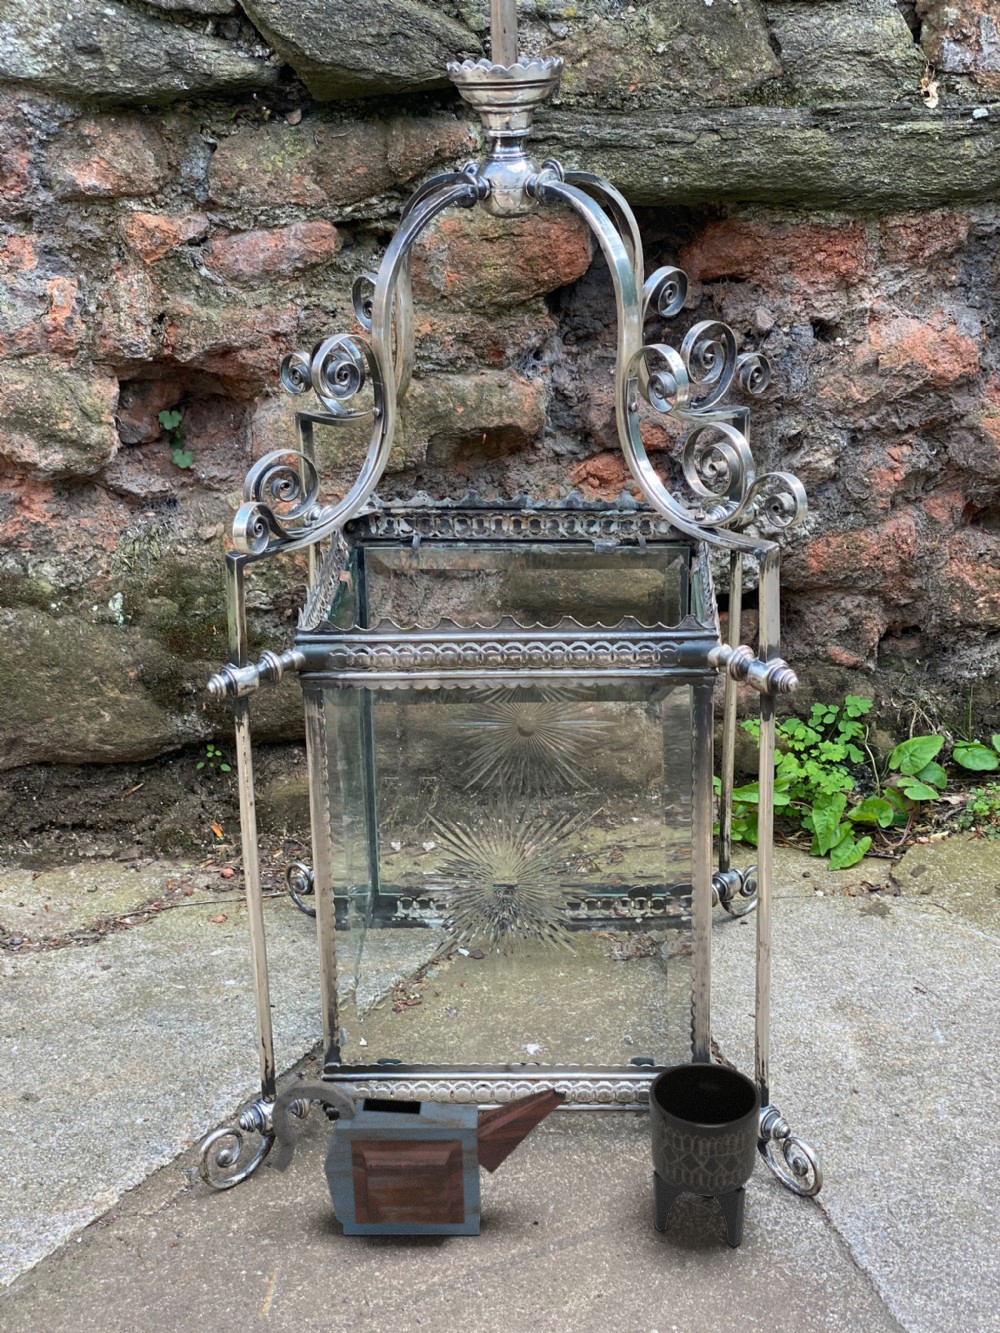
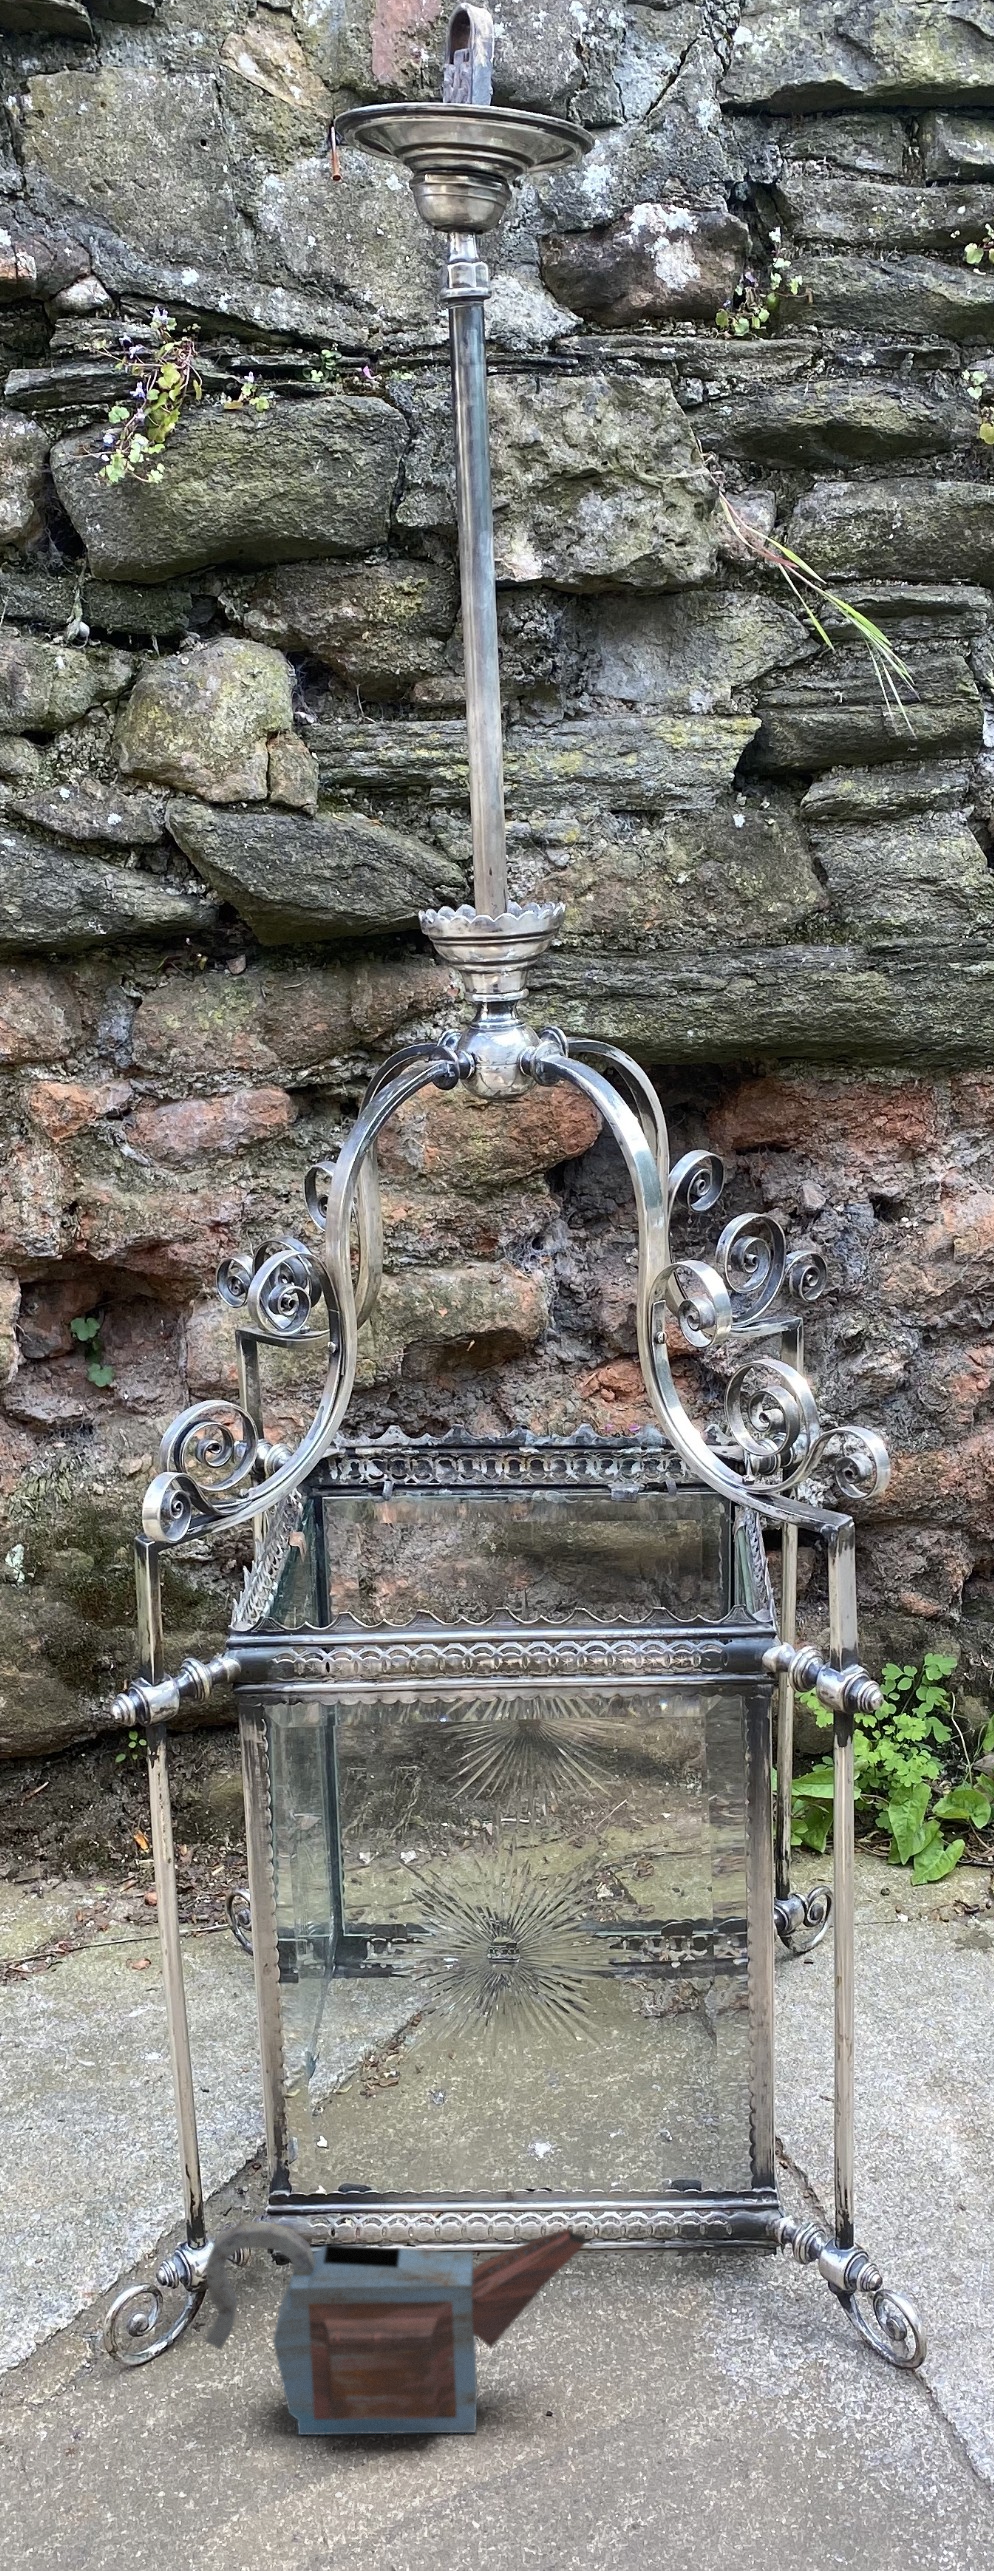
planter: present [649,1062,761,1246] -> none [692,2190,836,2446]

